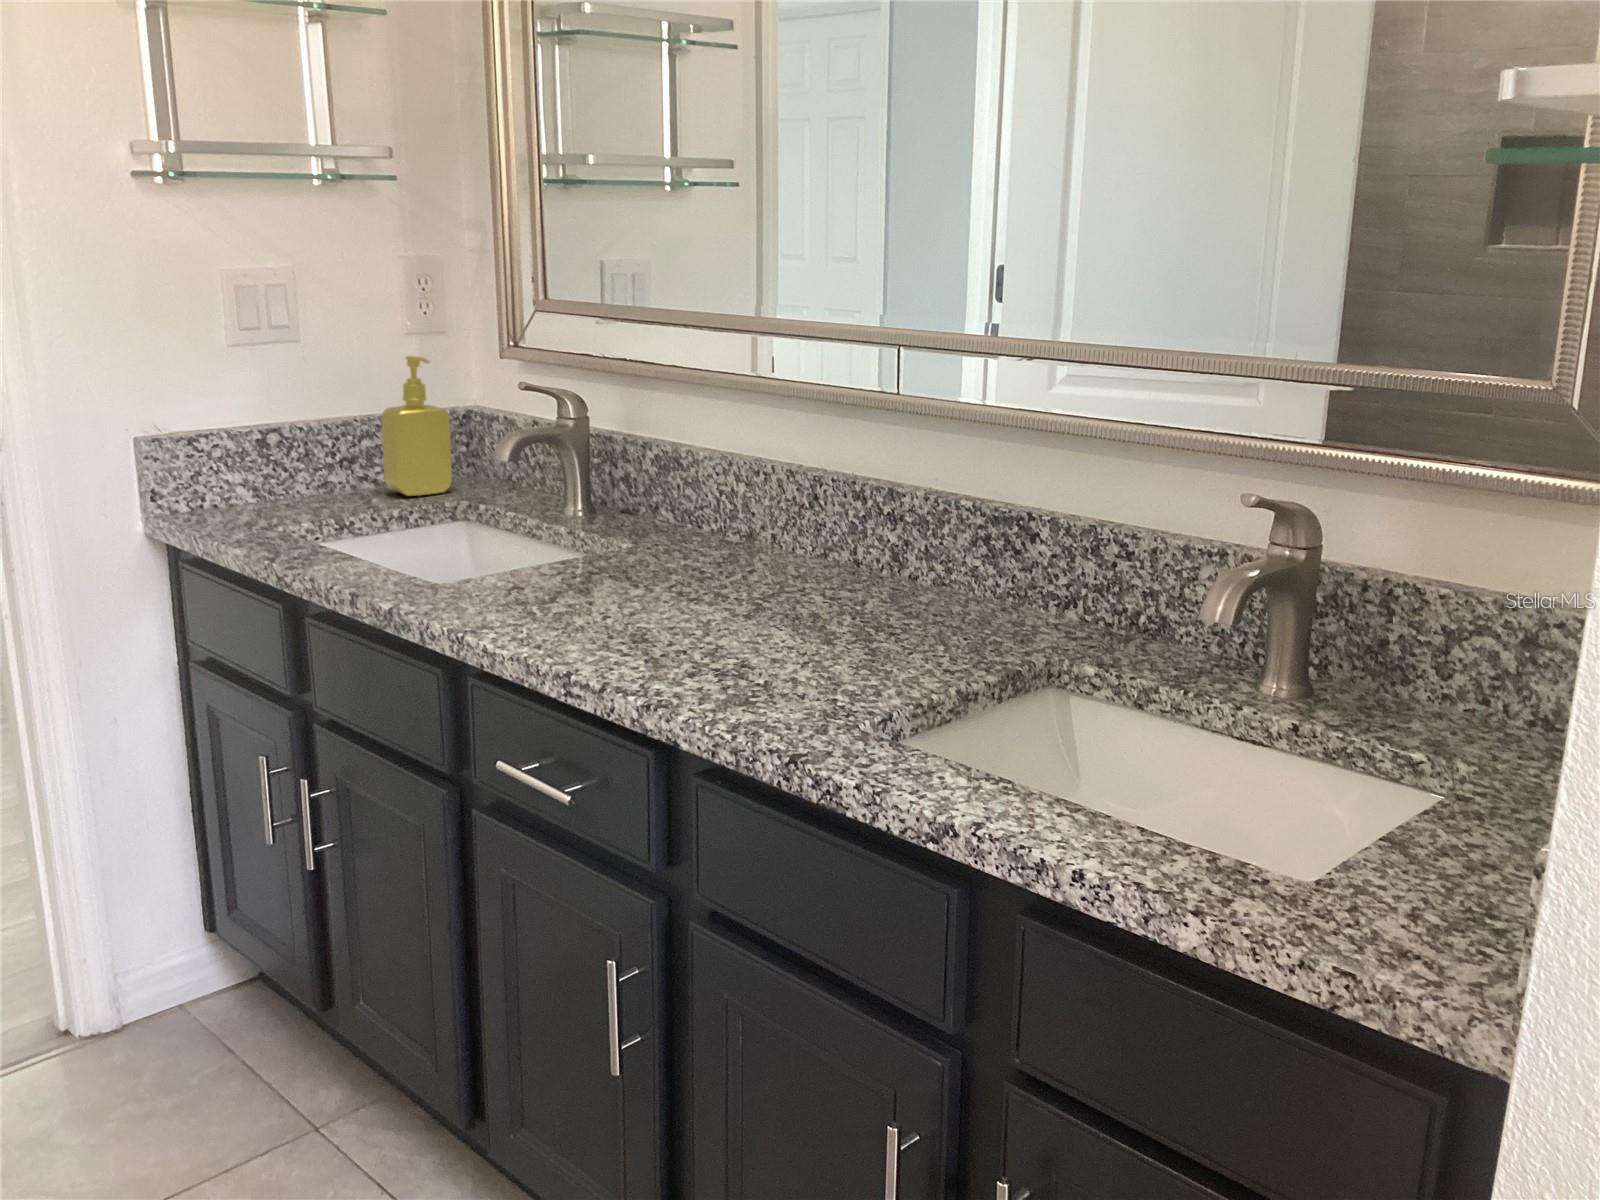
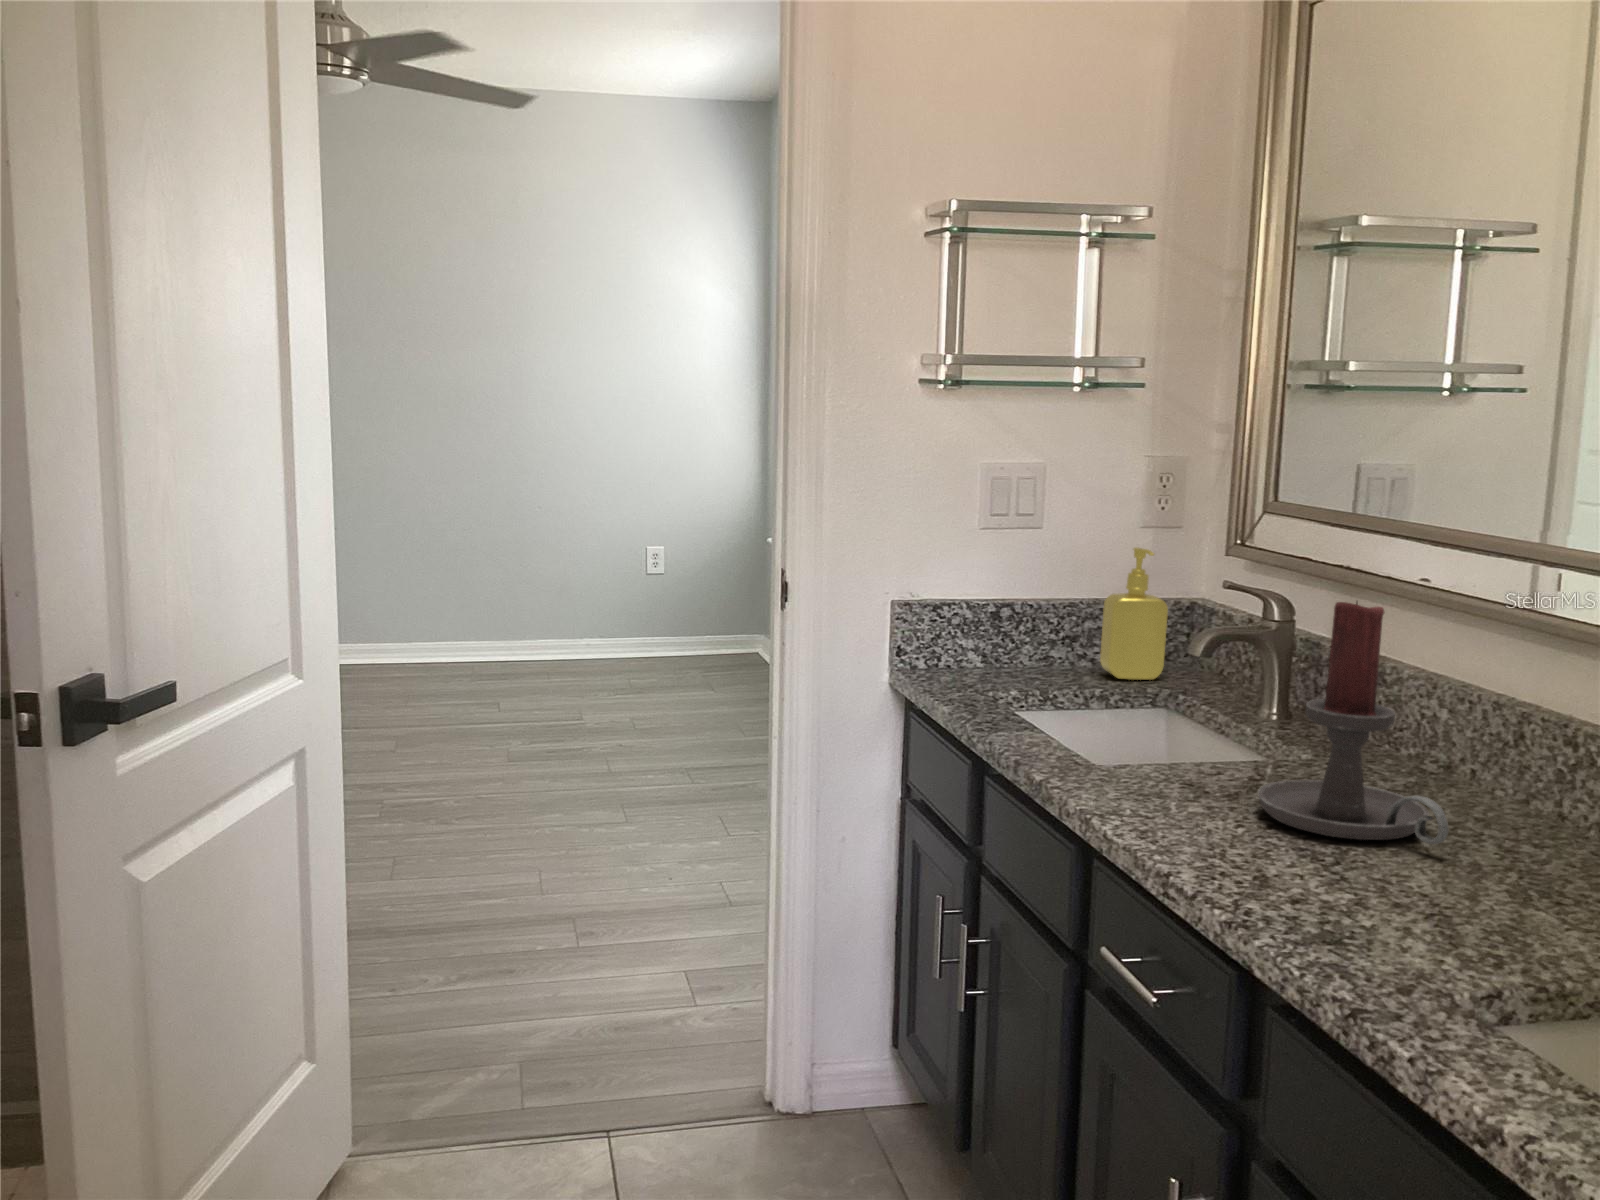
candle holder: none [613,385,792,612] -> present [1258,602,1449,844]

